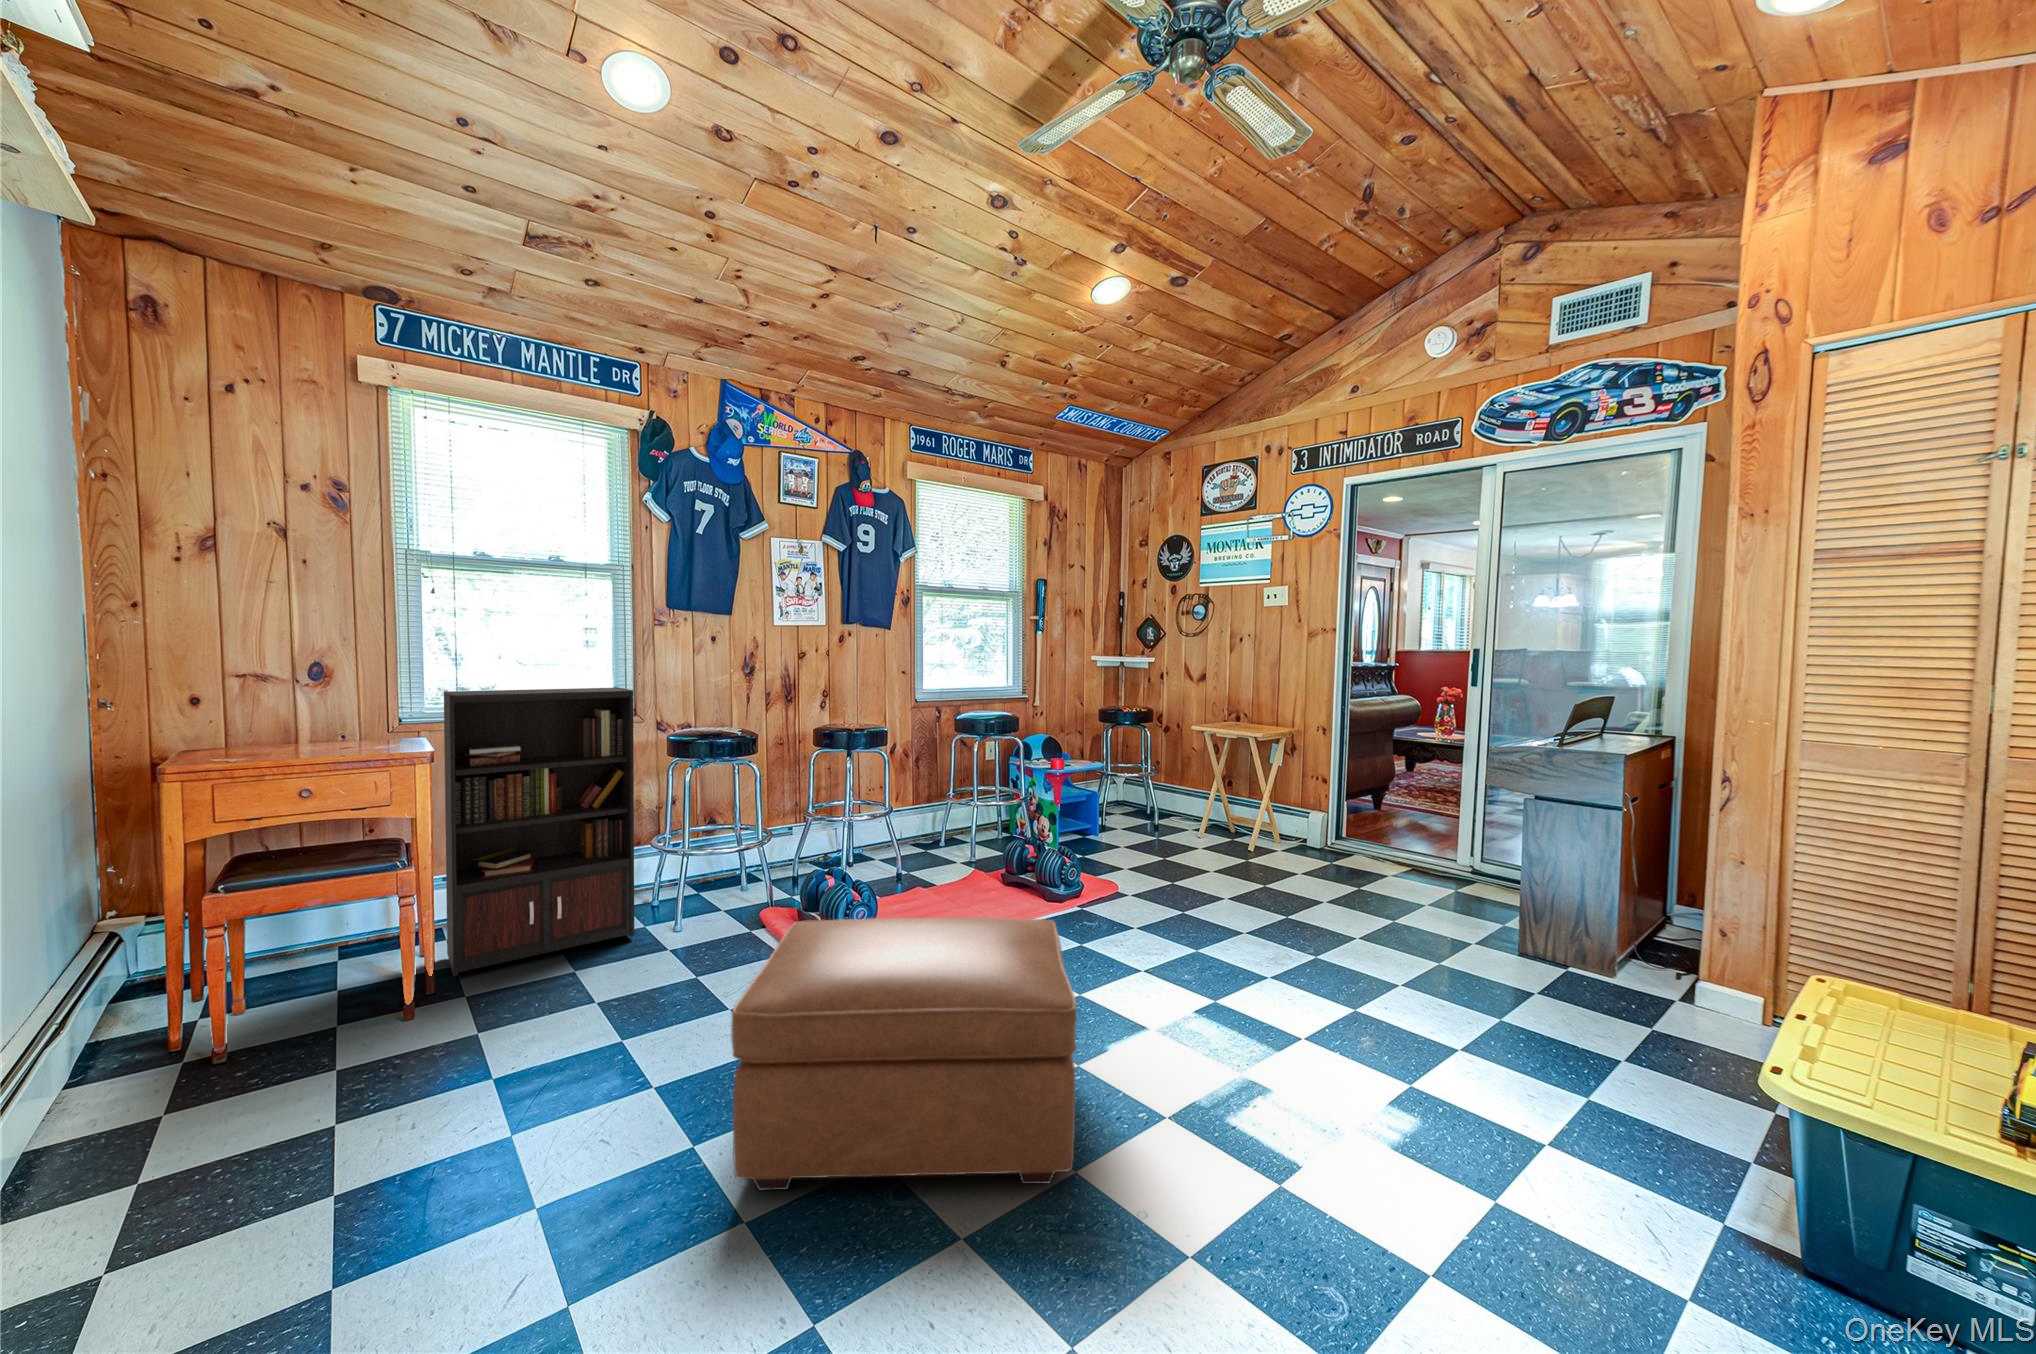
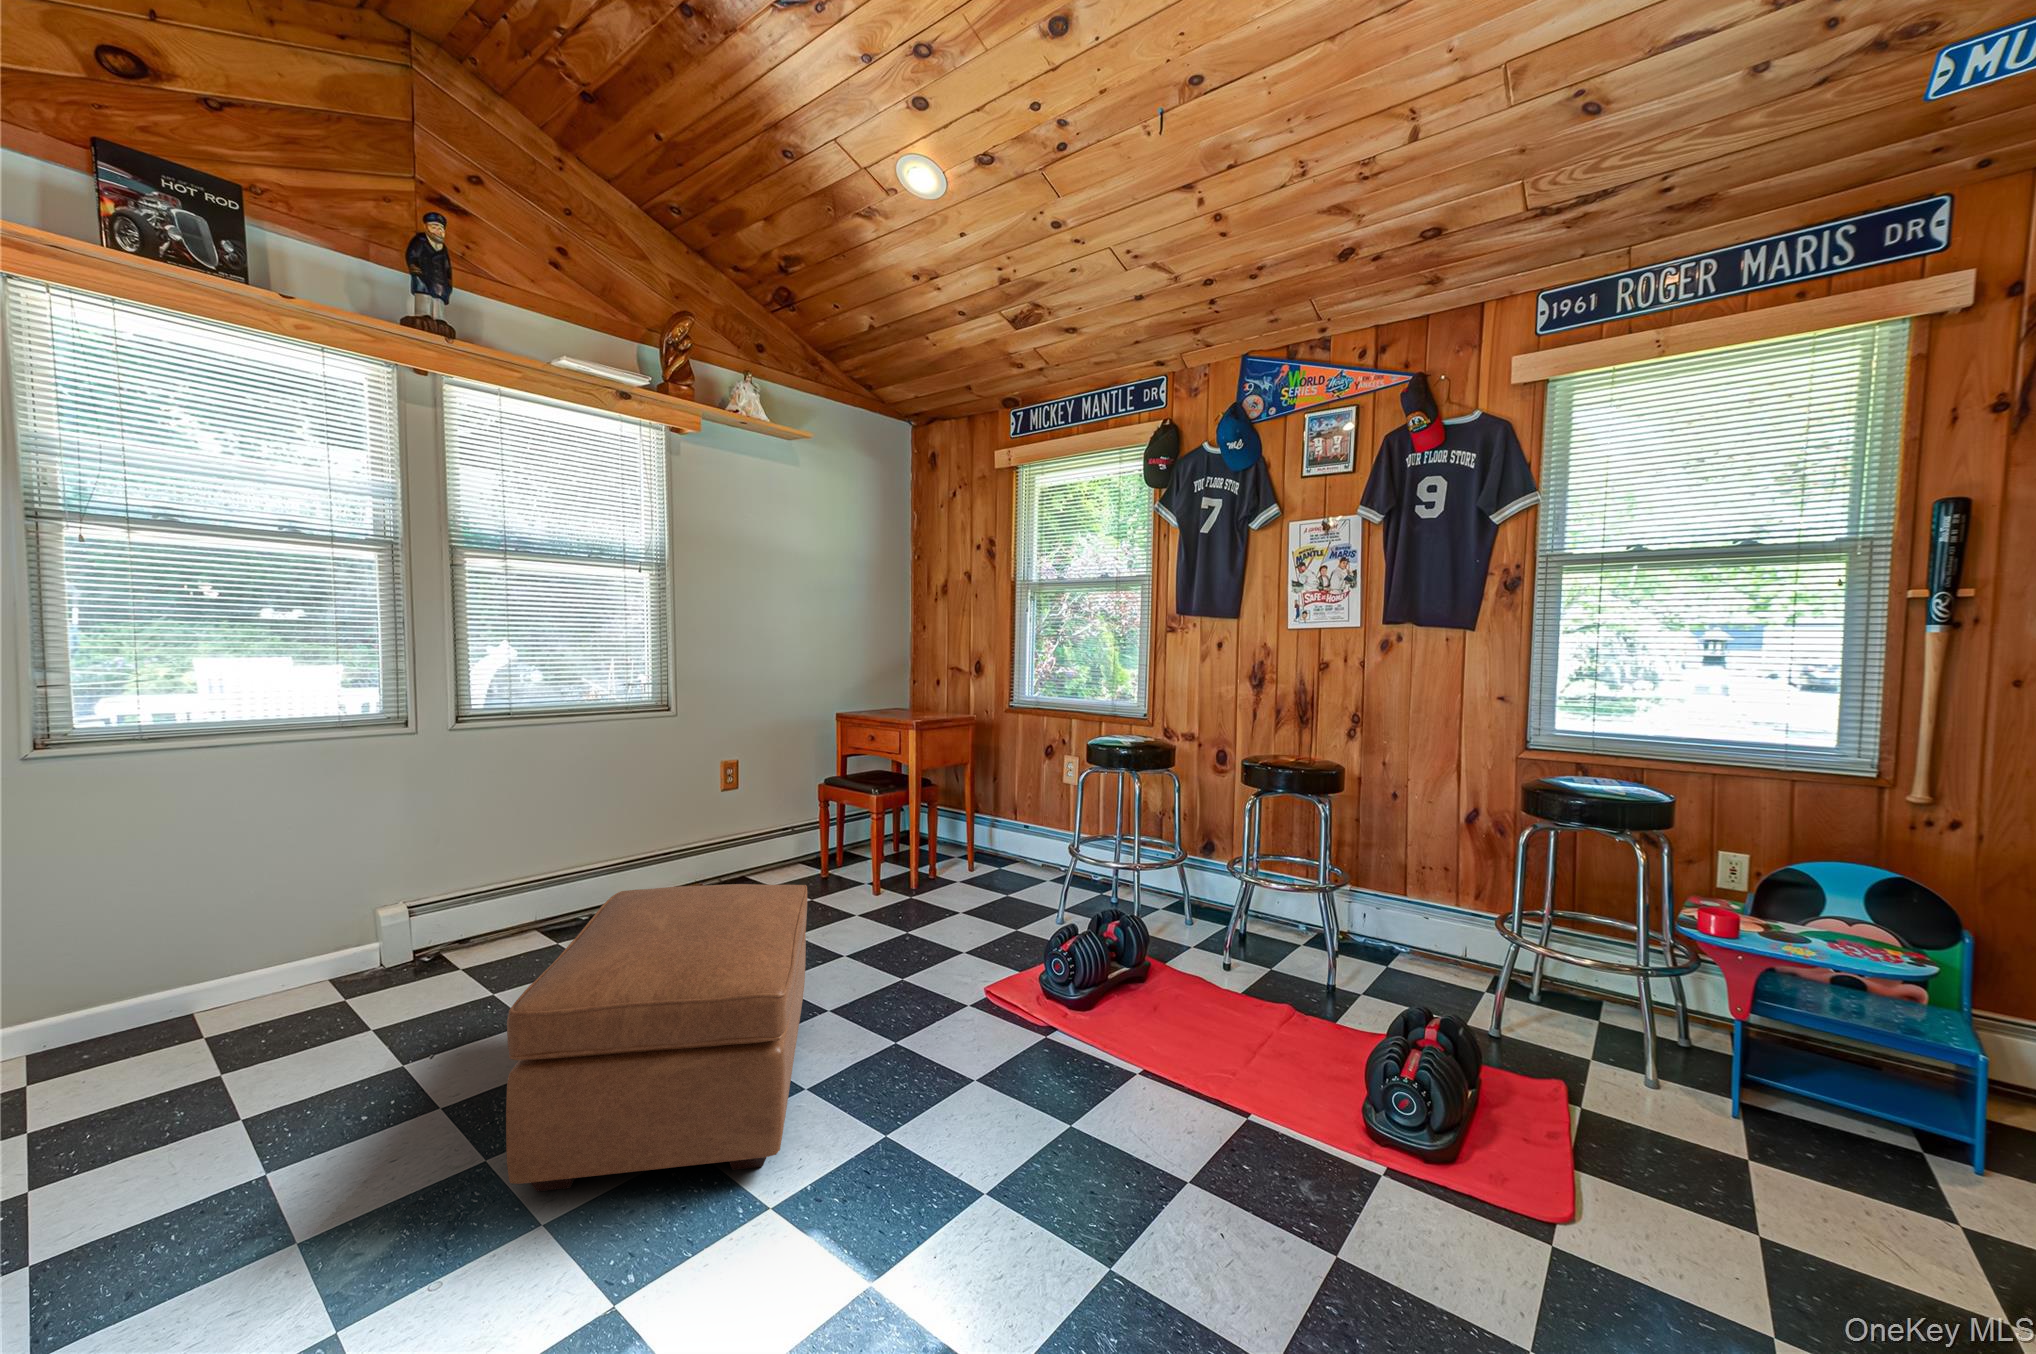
bookcase: present [444,687,649,976] -> none [938,675,1115,902]

